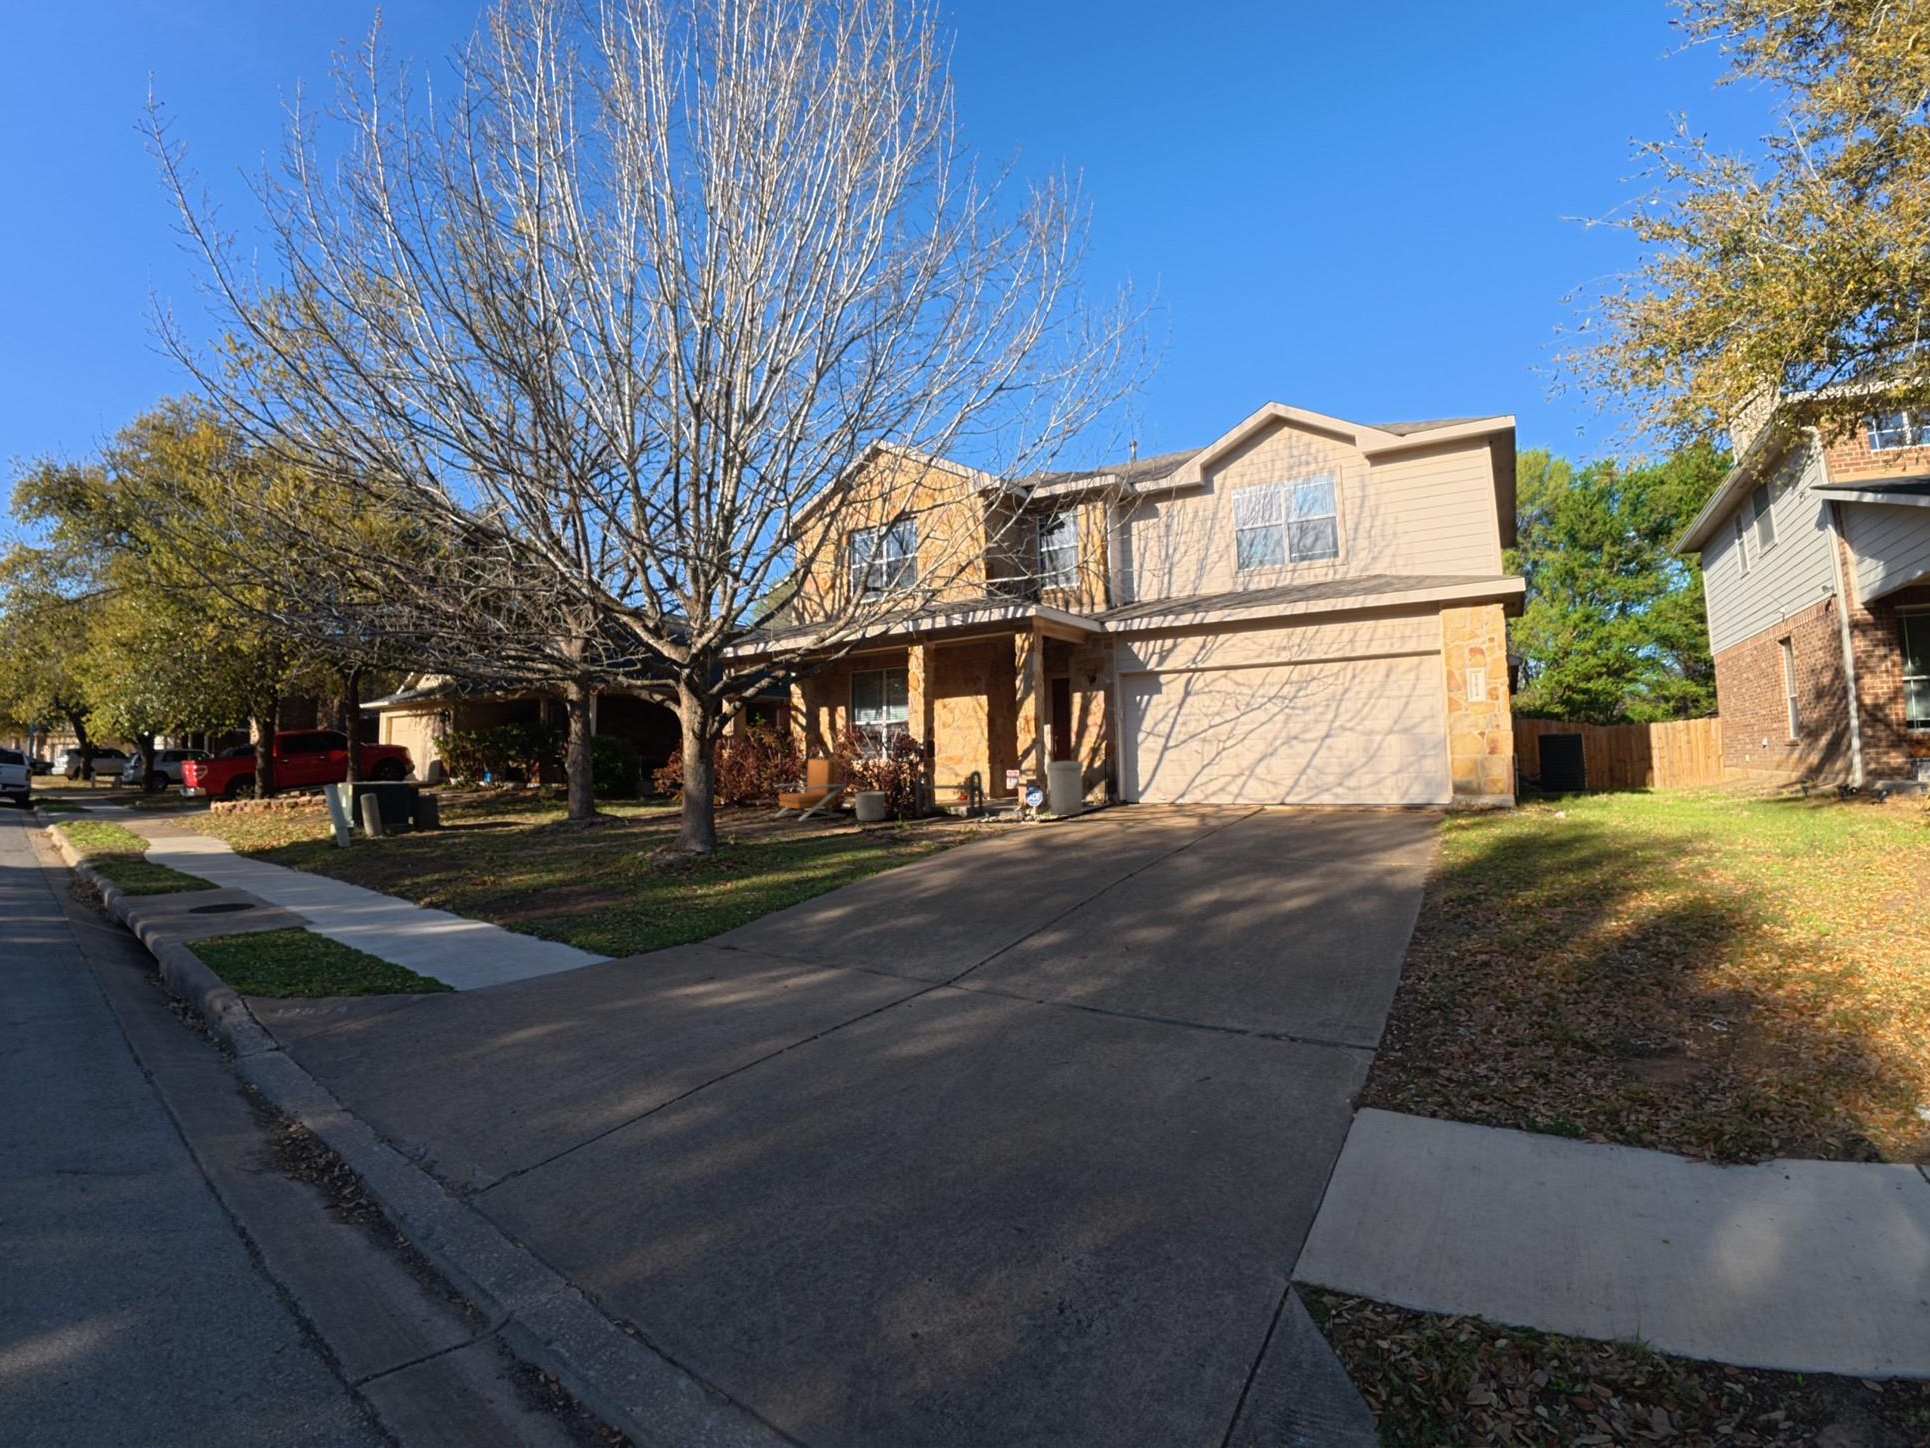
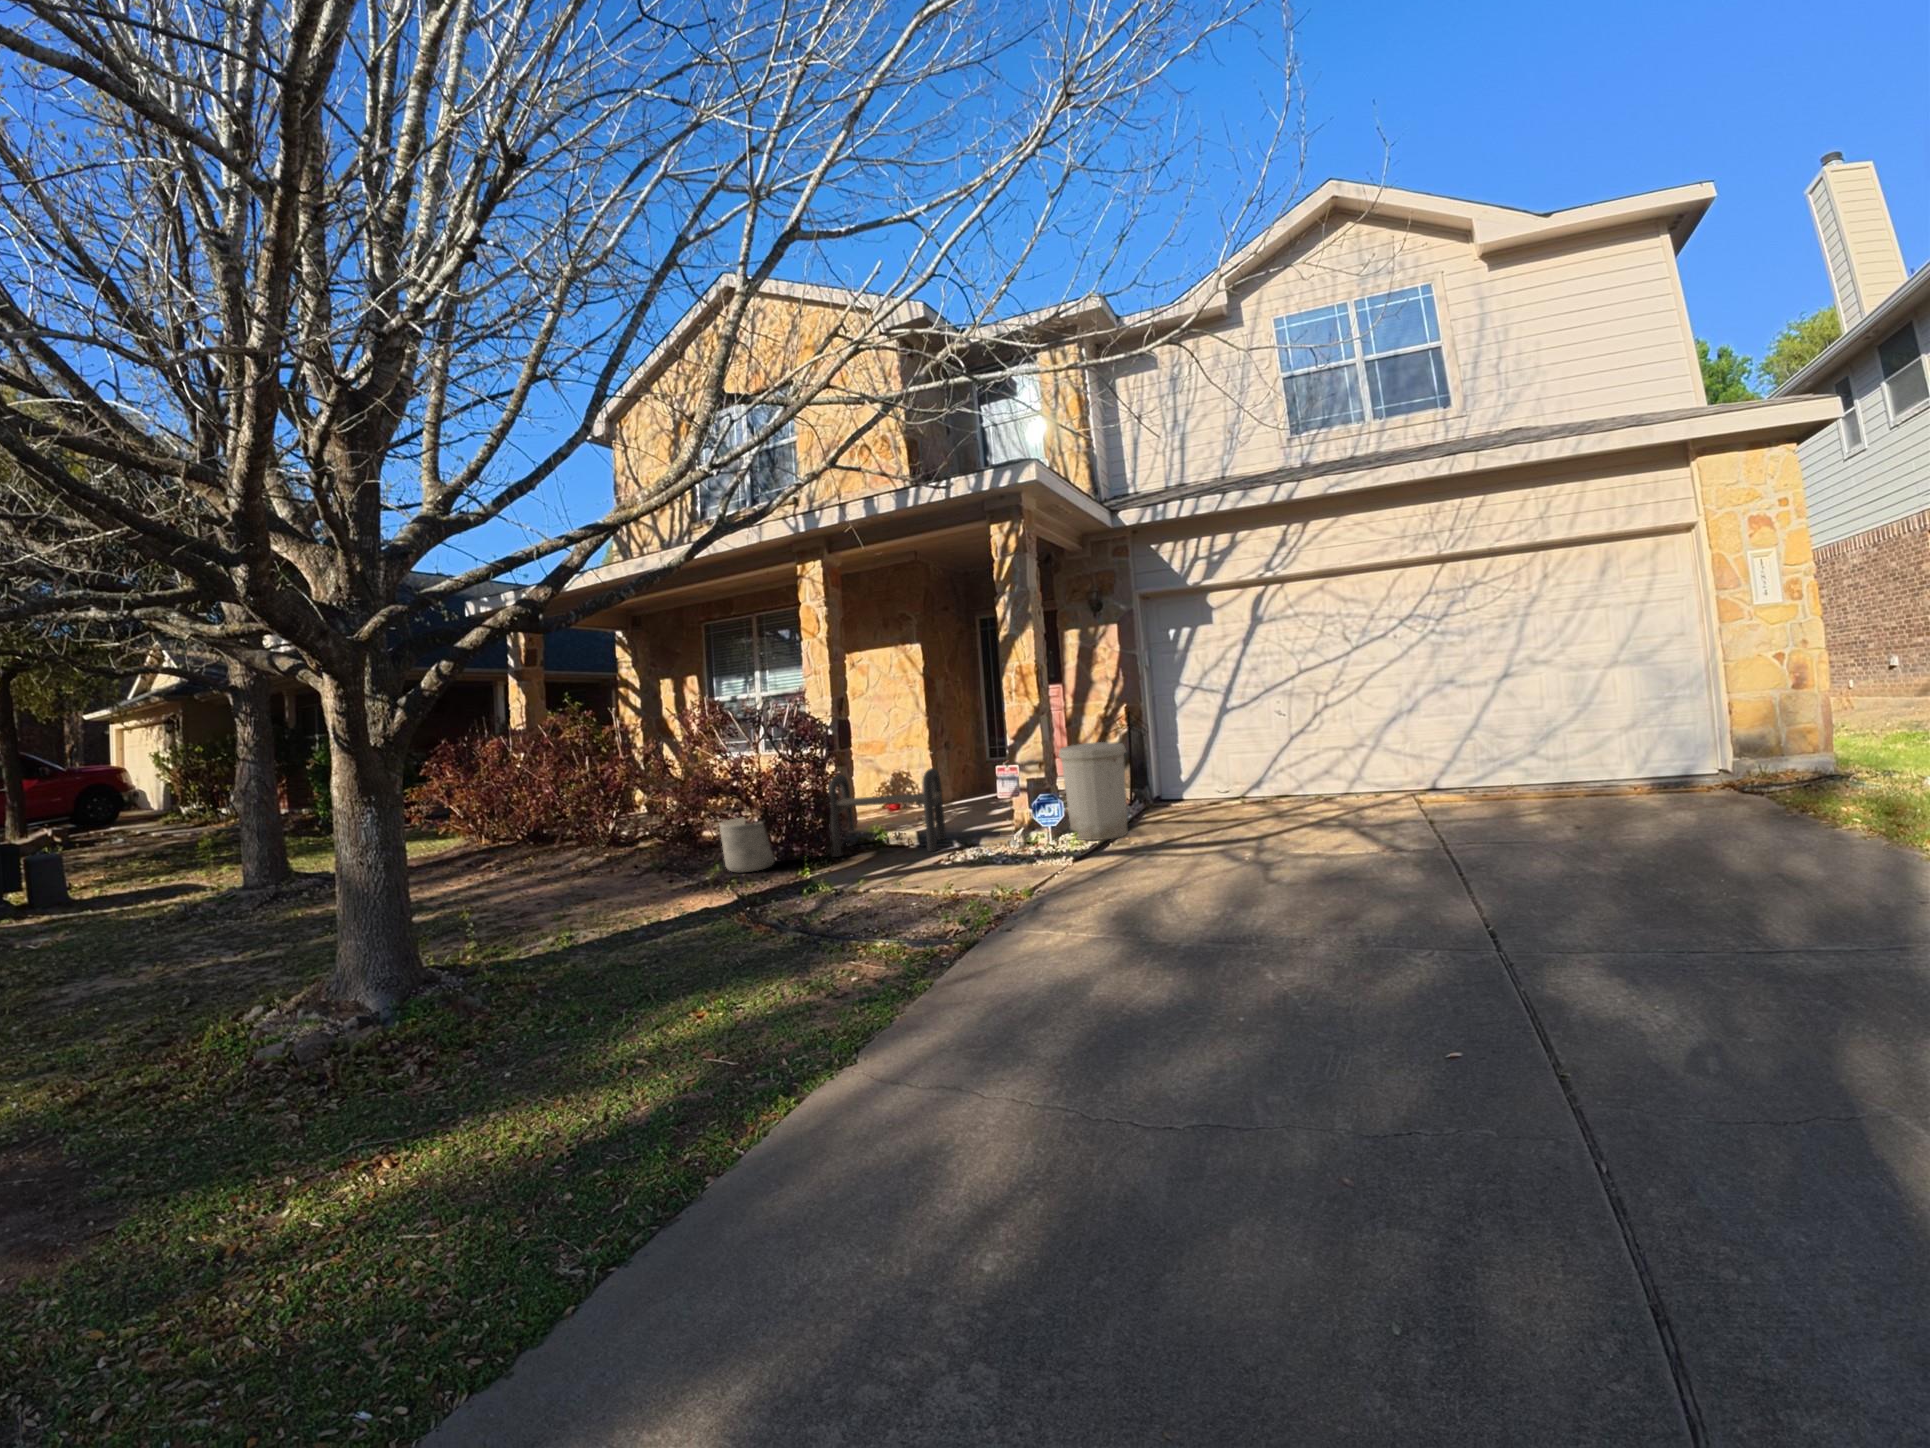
lounge chair: present [776,759,846,821] -> none [580,763,706,877]

